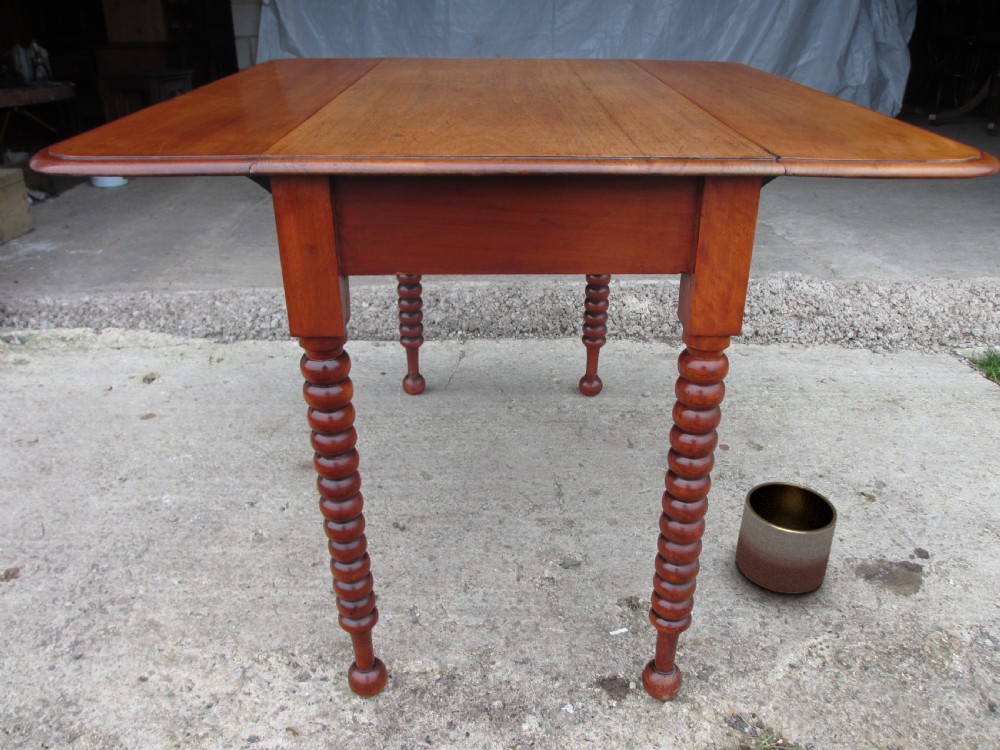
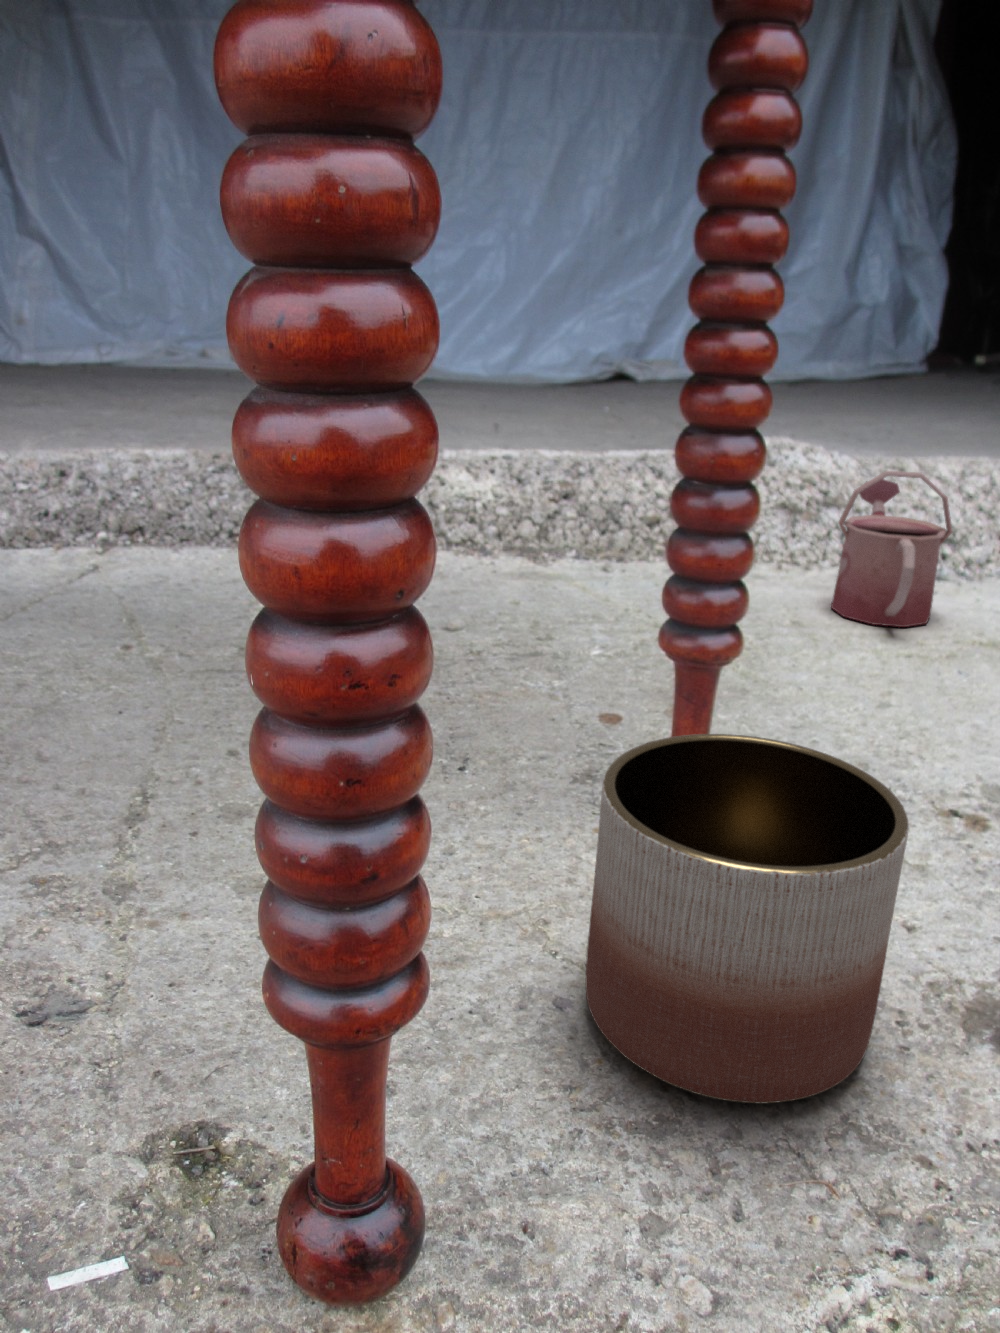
watering can: none [819,314,878,392] -> present [831,471,952,627]

